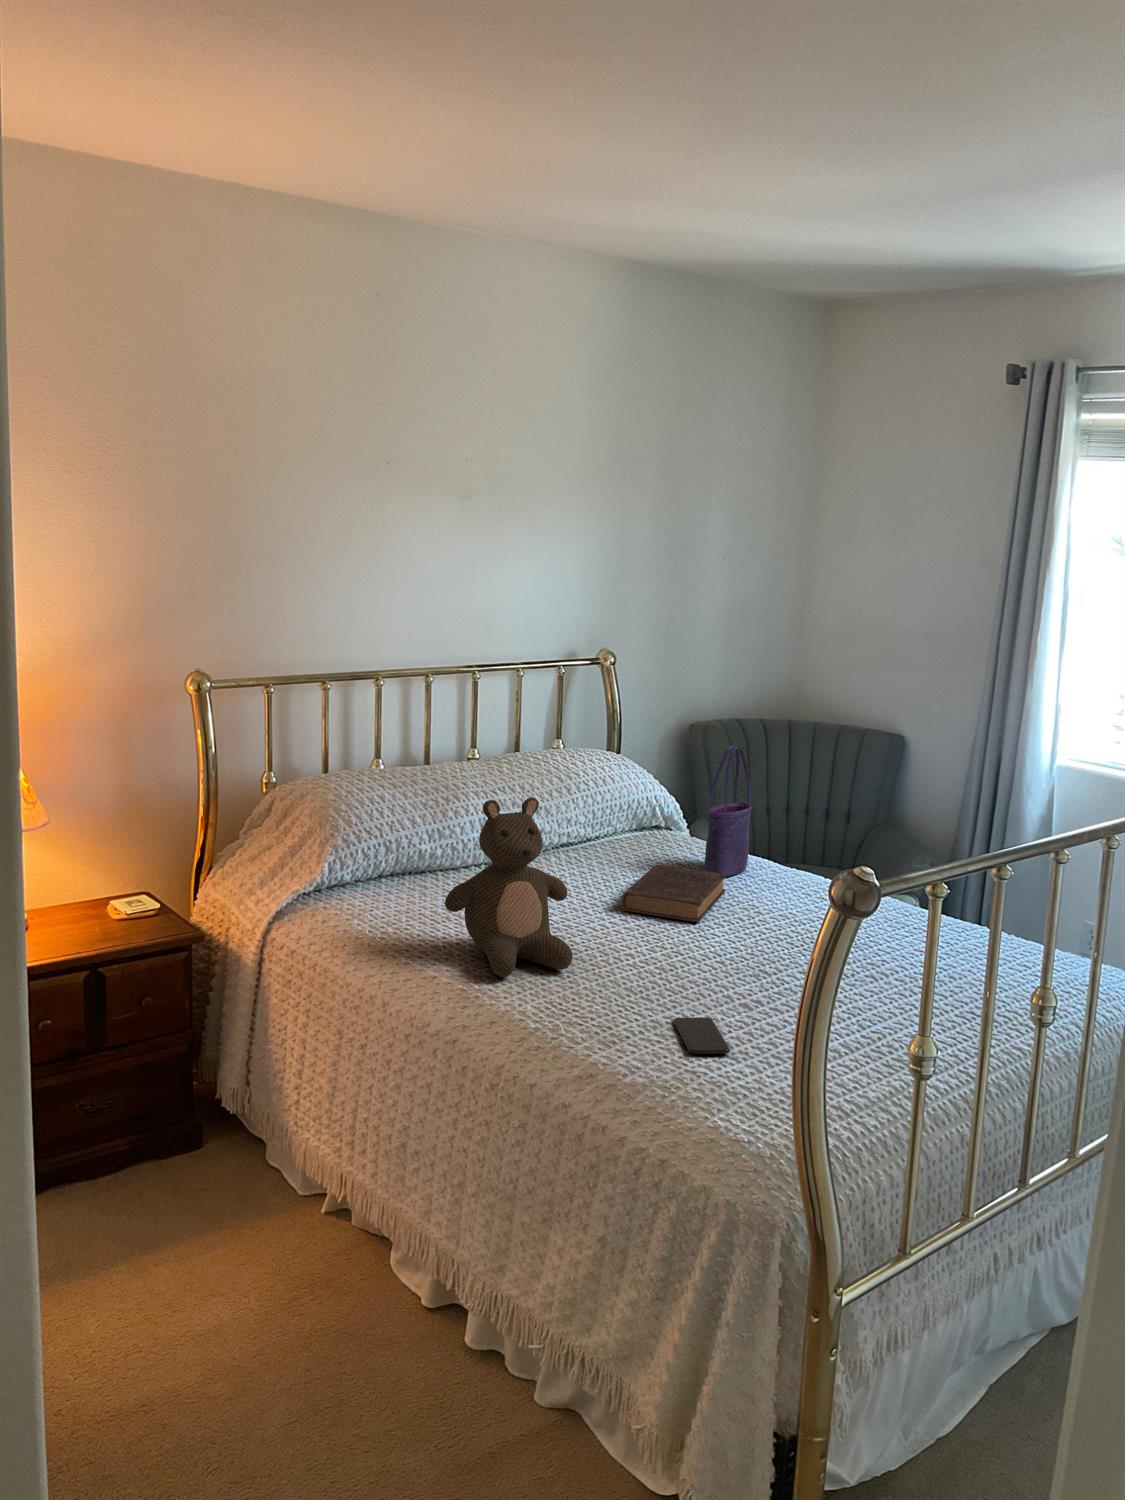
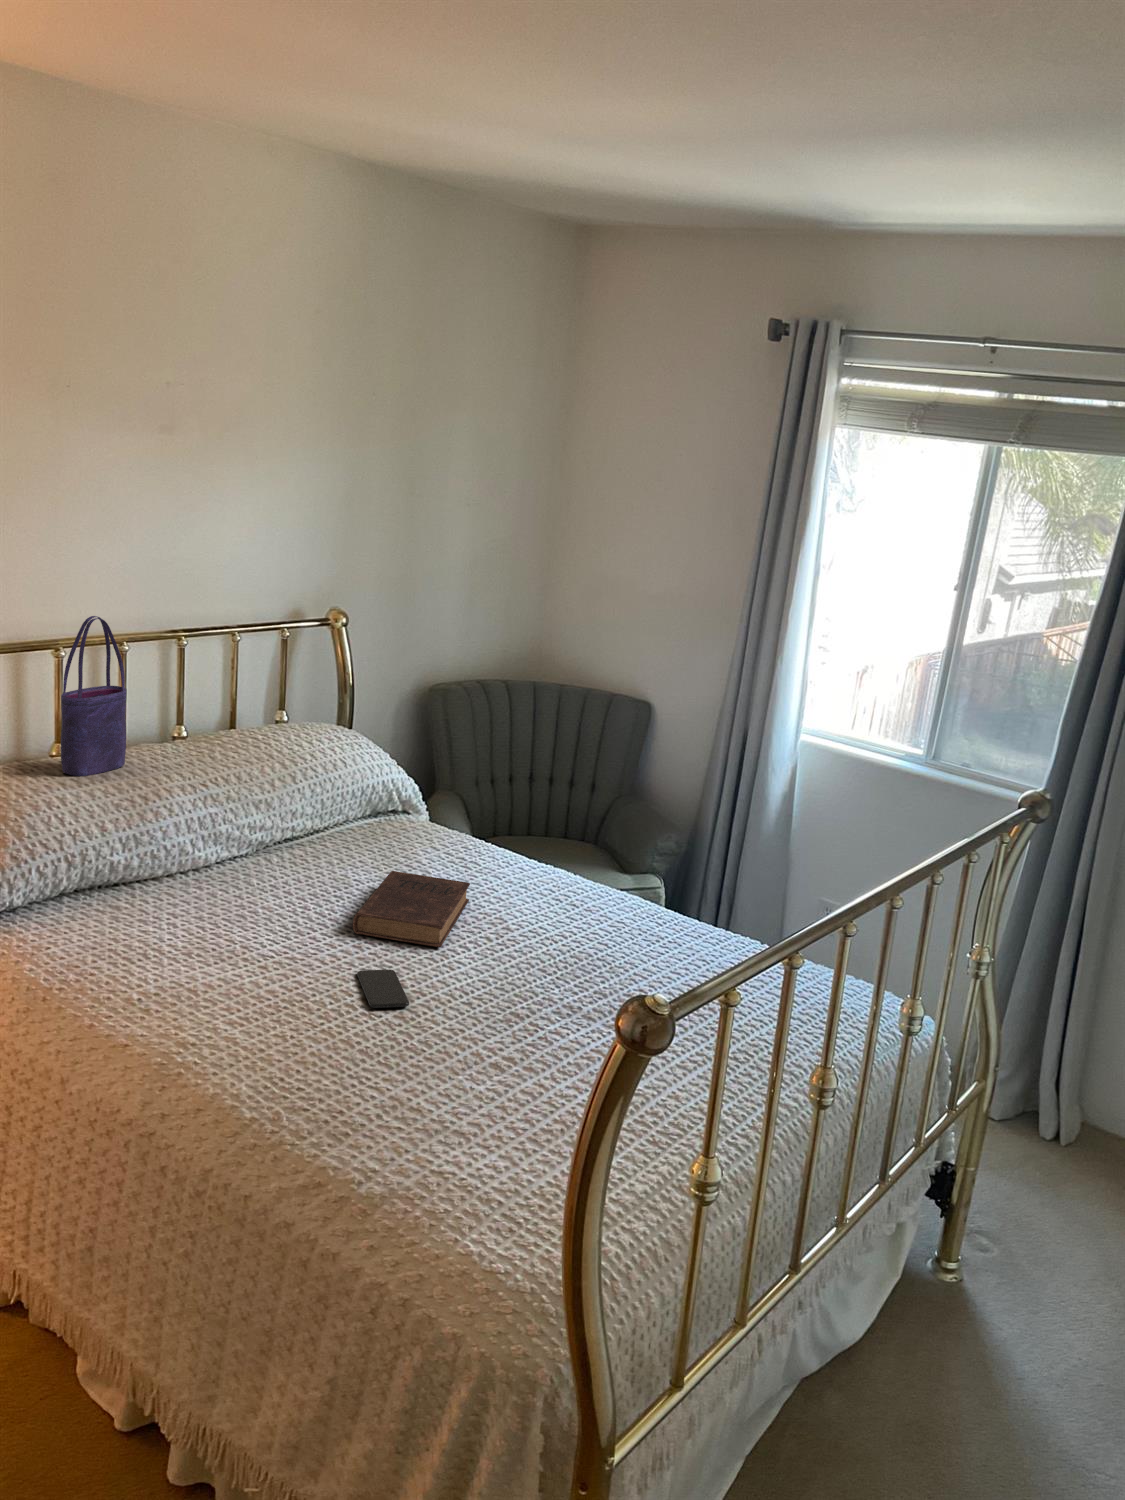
tote bag: present [705,746,752,877] -> present [61,616,127,776]
stuffed bear: present [445,797,573,977] -> none [141,824,297,1042]
smartphone: present [674,1018,730,1054] -> present [357,969,409,1008]

